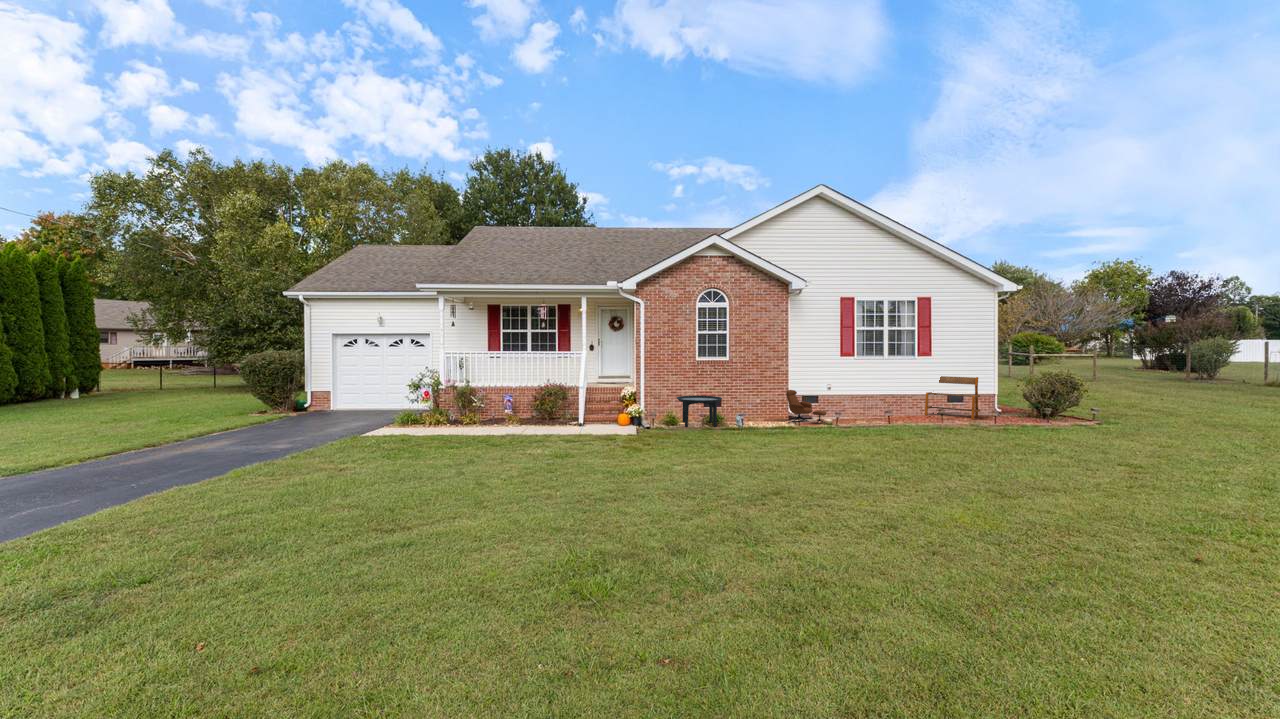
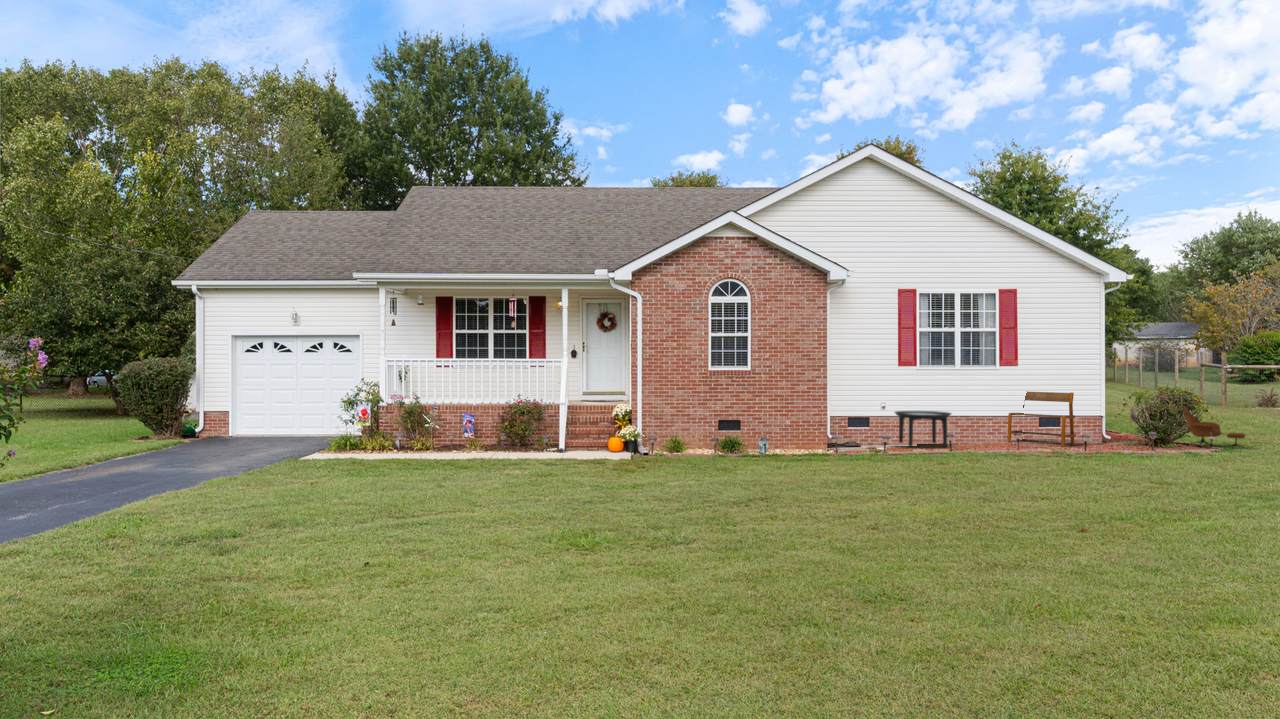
lounge chair: present [786,390,827,423] -> present [1184,407,1245,447]
round table: present [677,396,722,427] -> present [895,411,951,447]

